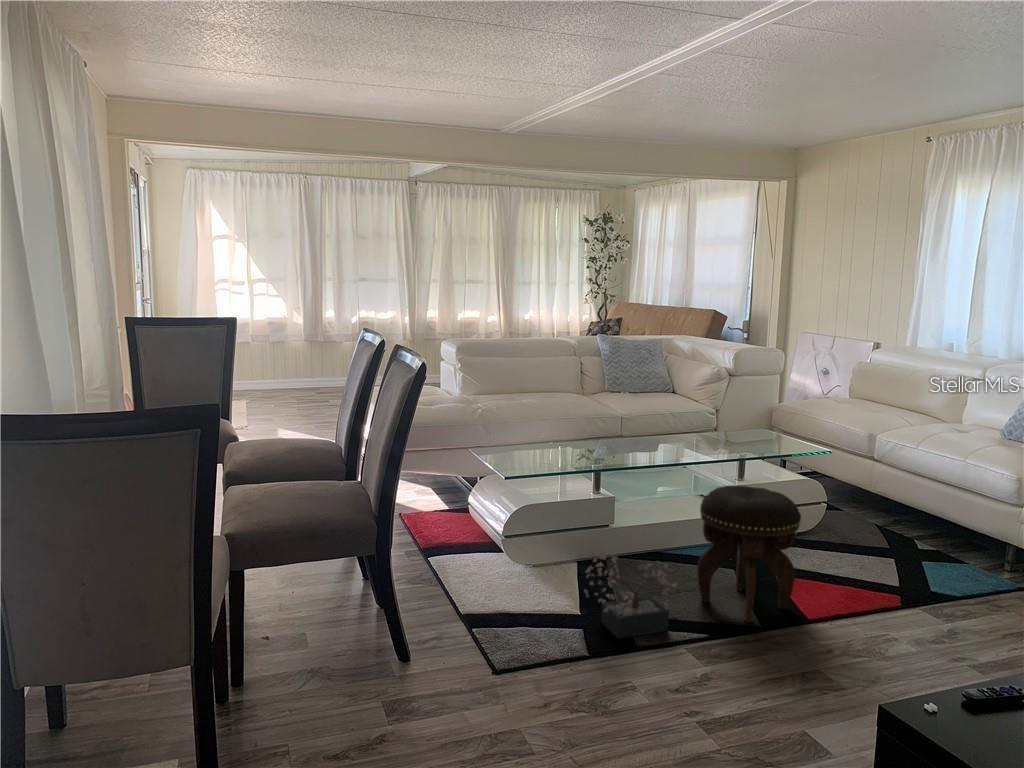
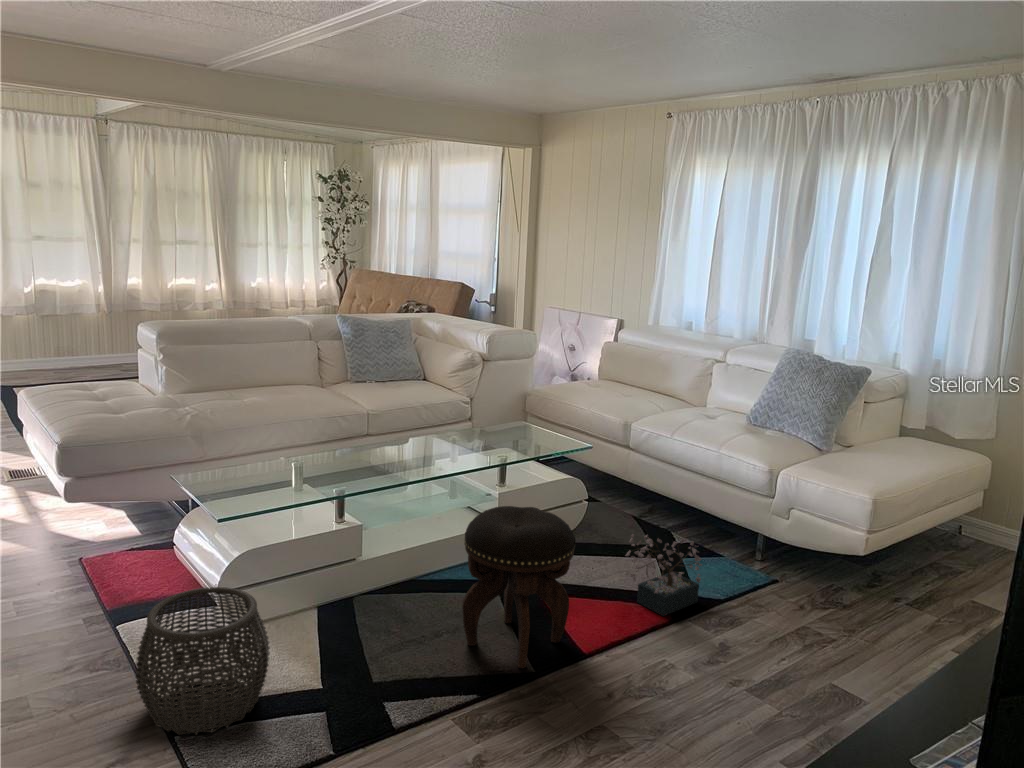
woven basket: none [448,525,542,628] -> present [135,587,270,735]
decorative plant: present [584,550,677,638] -> present [626,534,702,616]

